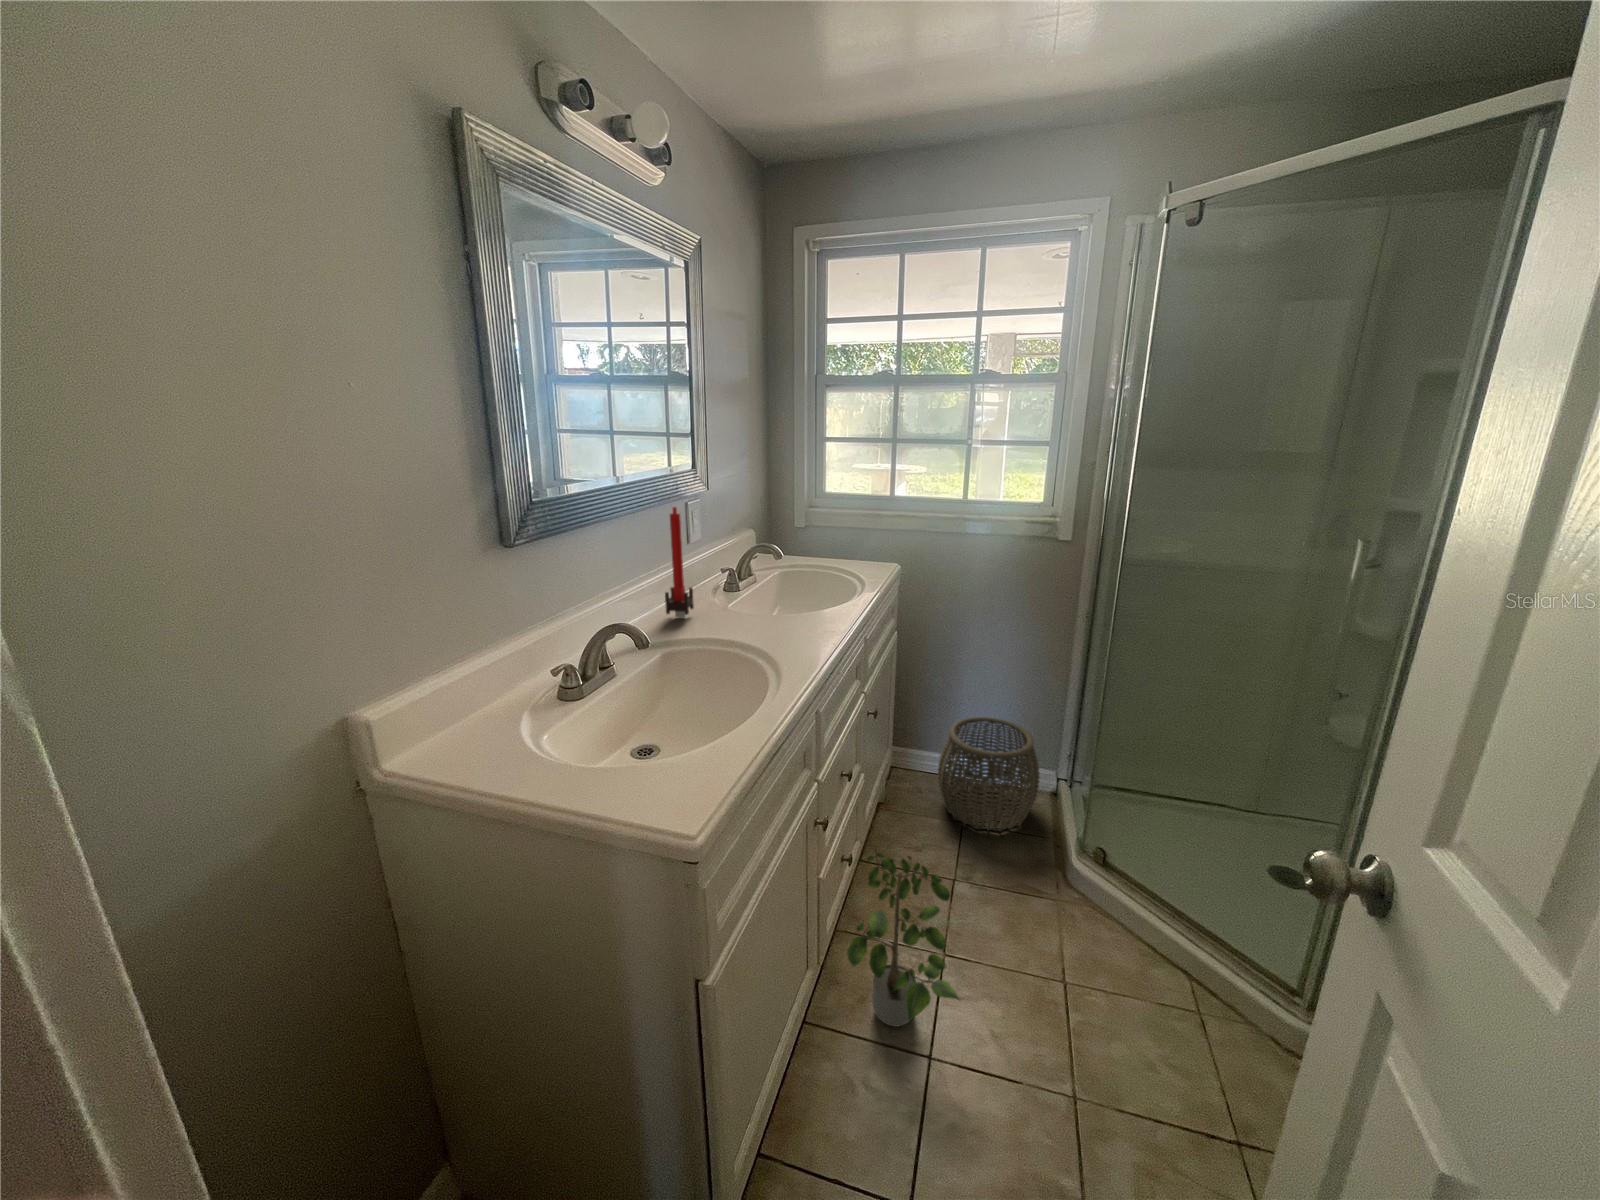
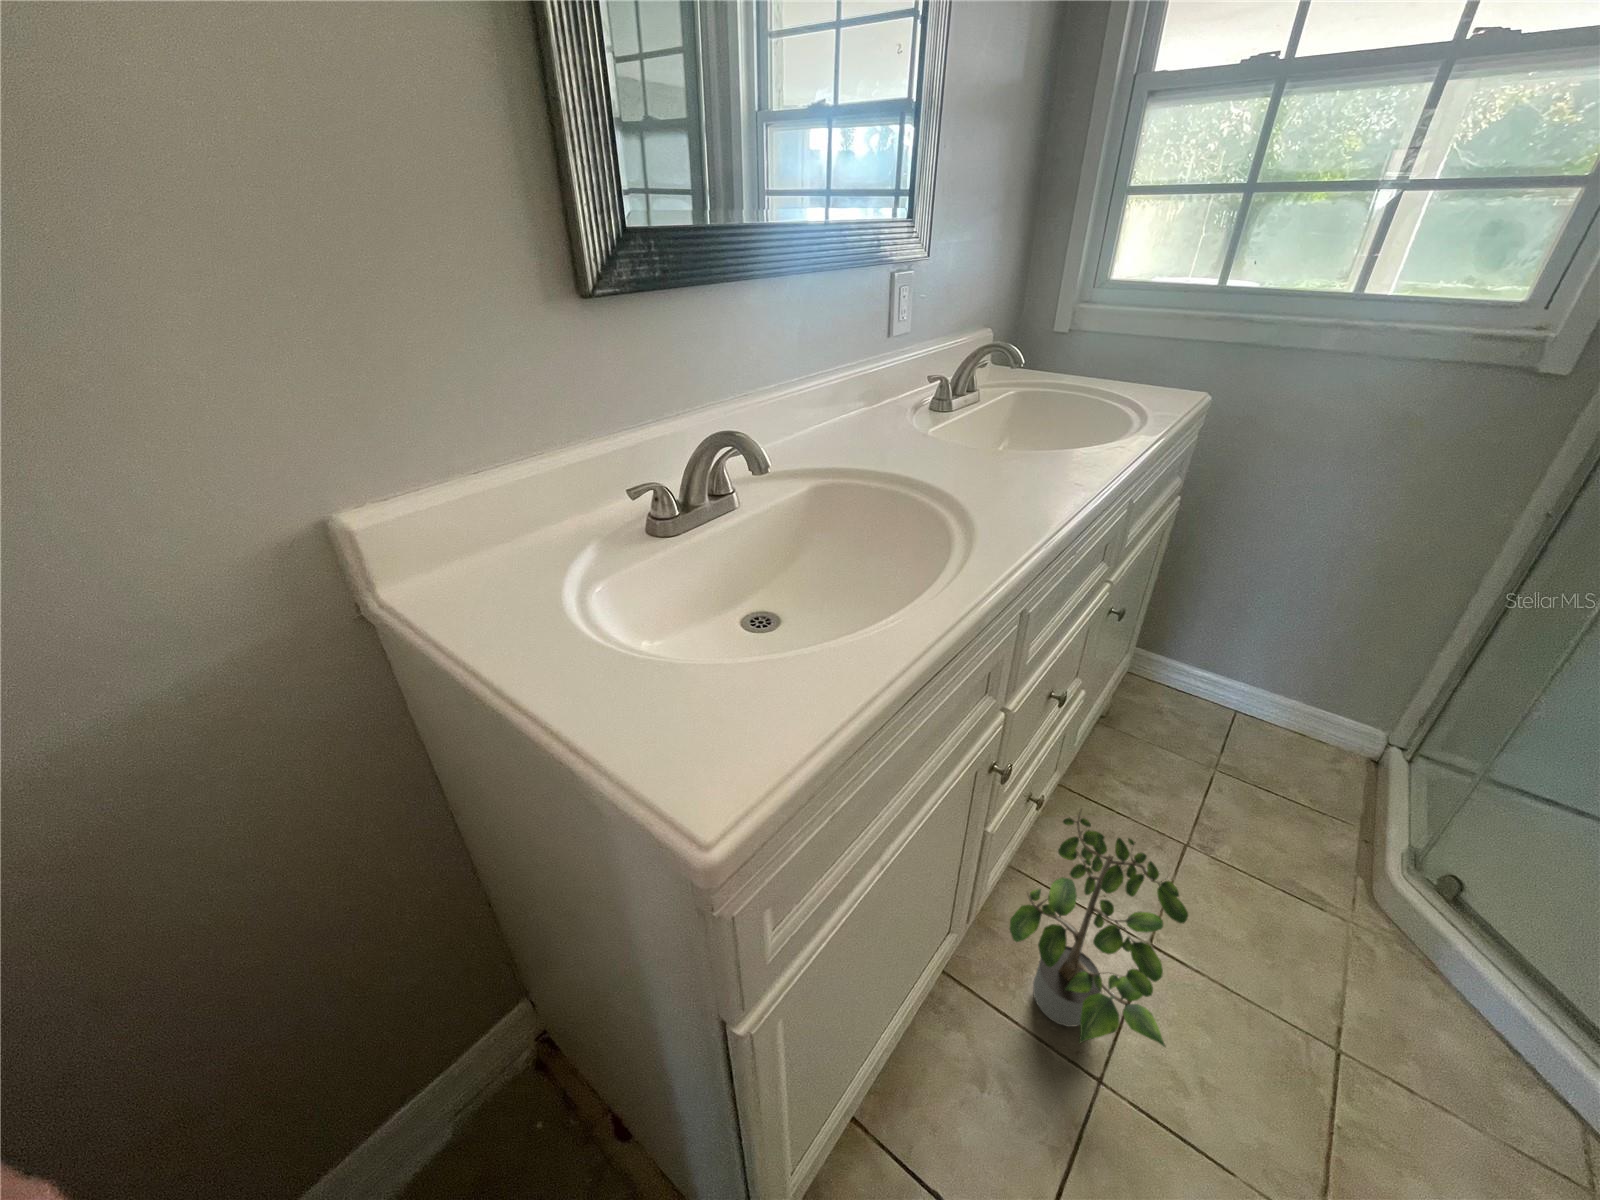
candle: present [665,507,694,618] -> none [835,265,878,440]
woven basket: present [937,717,1040,831] -> none [1191,634,1371,797]

